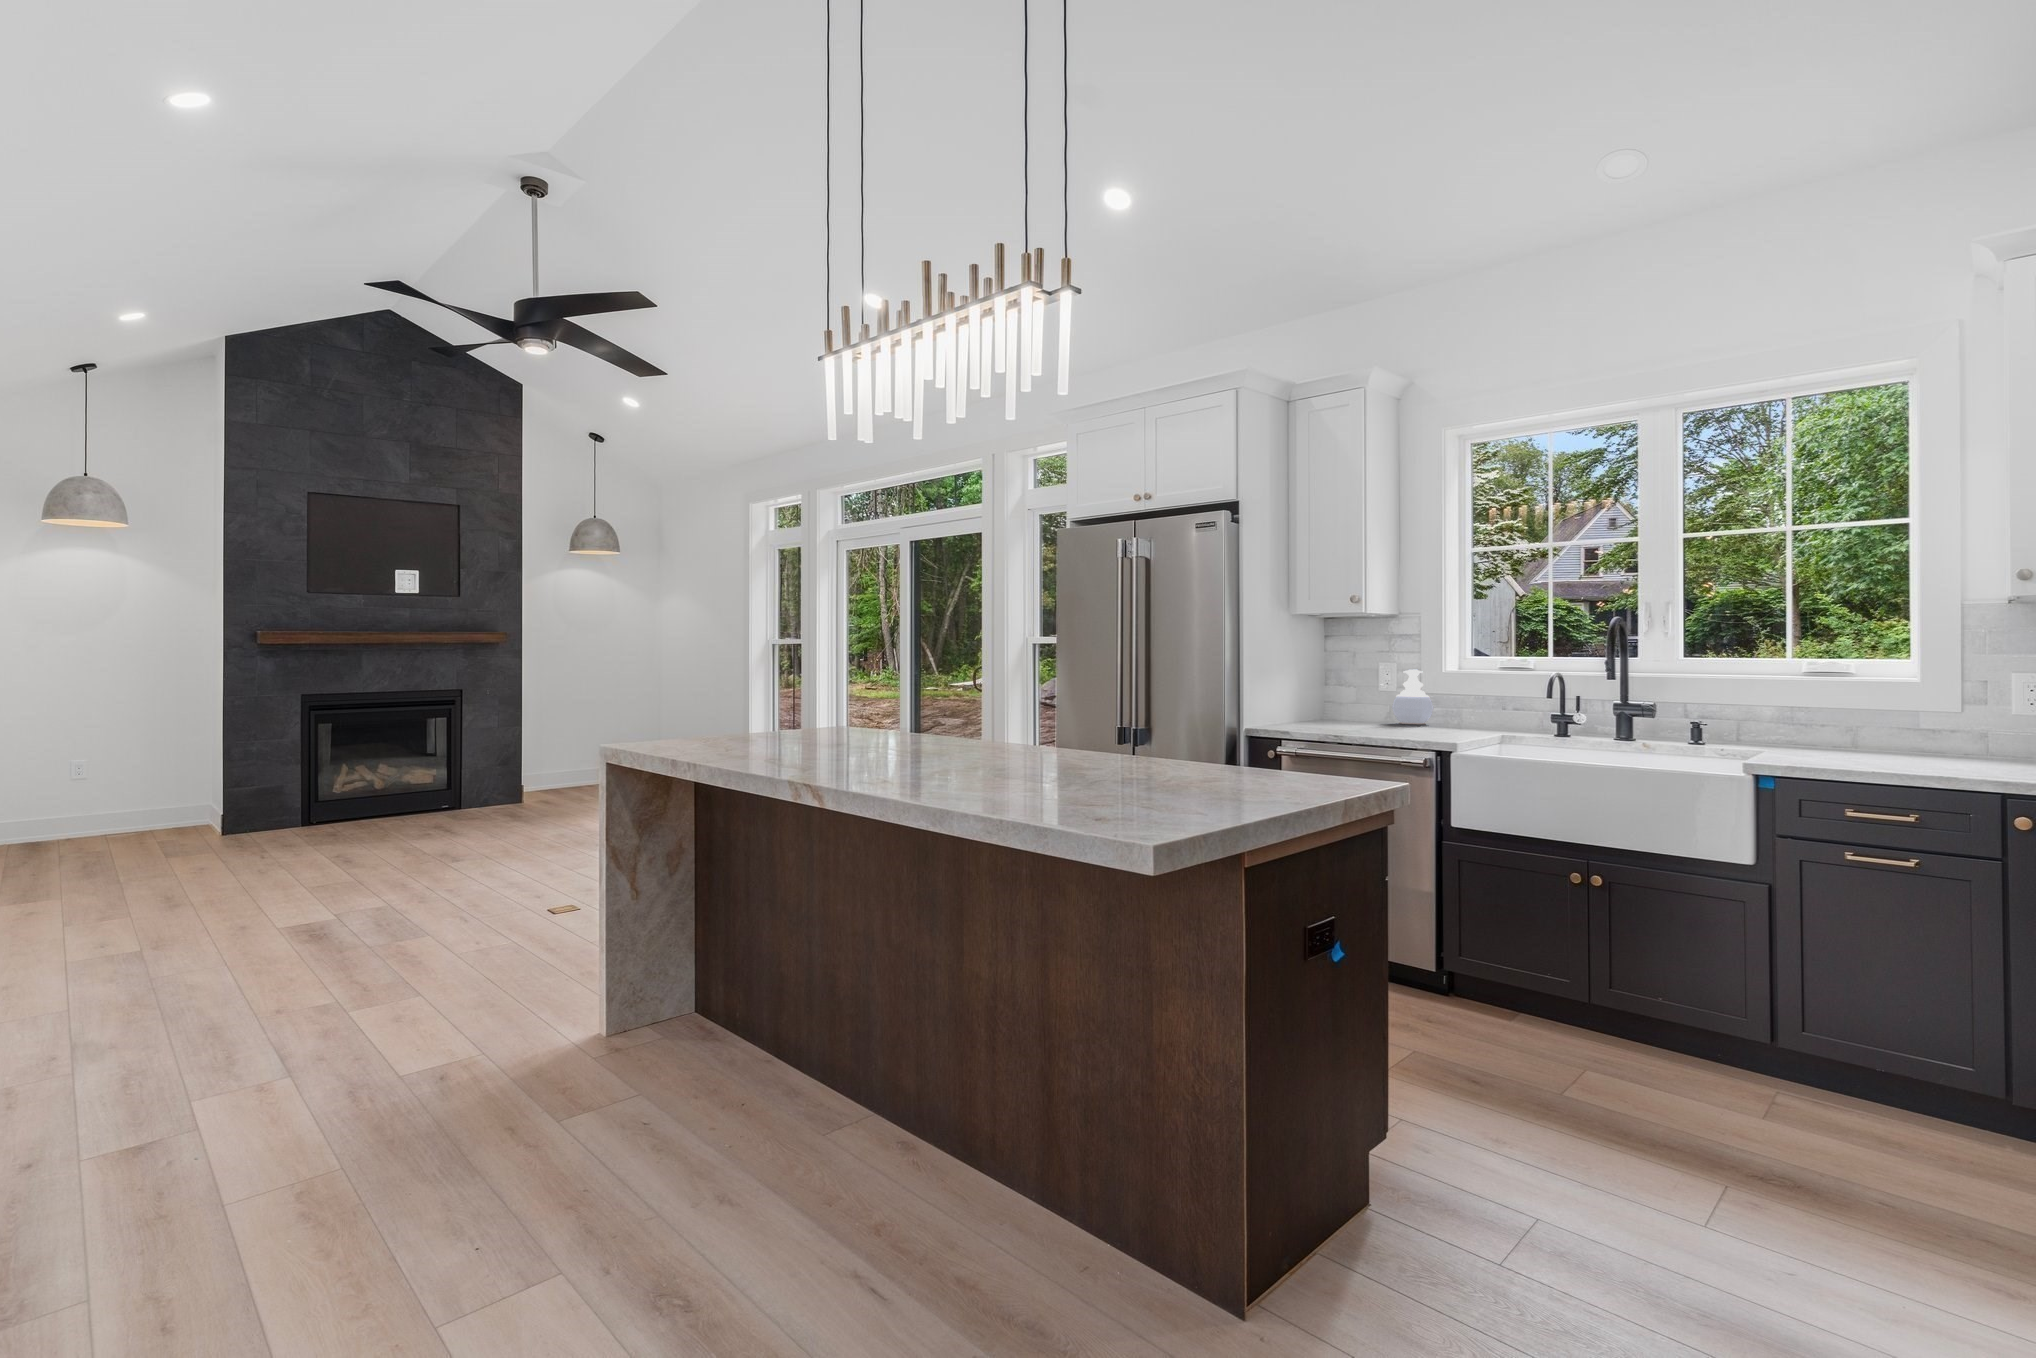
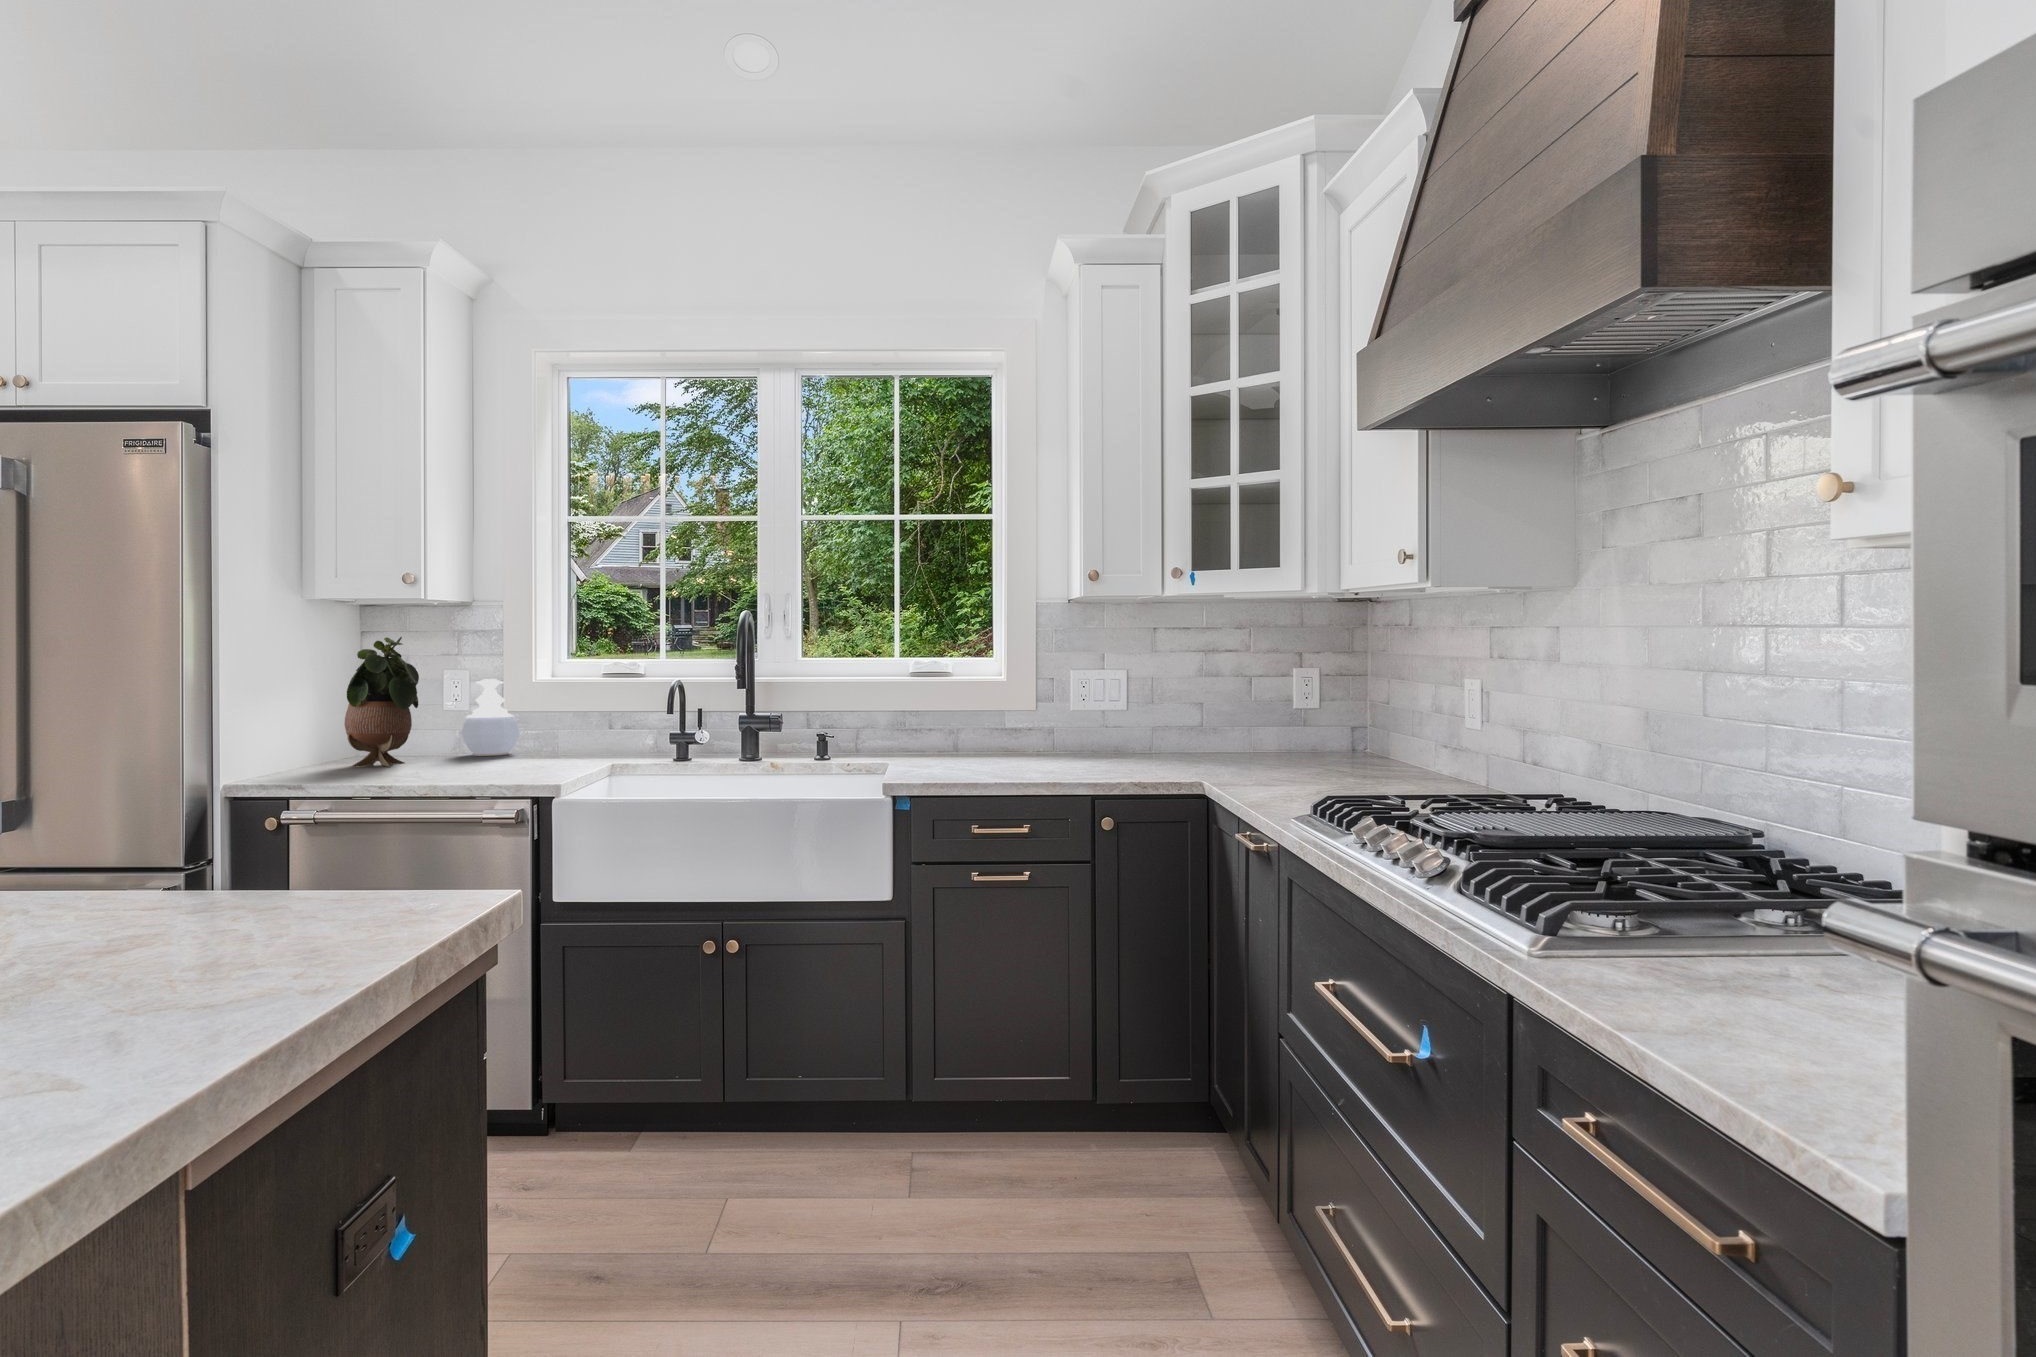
potted plant: none [1316,638,1365,726] -> present [344,637,419,767]

